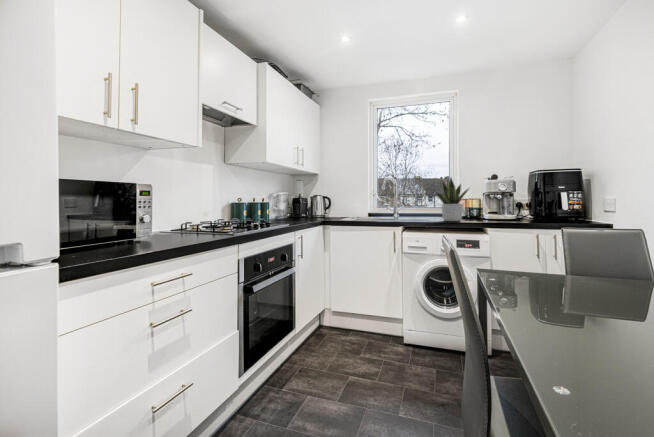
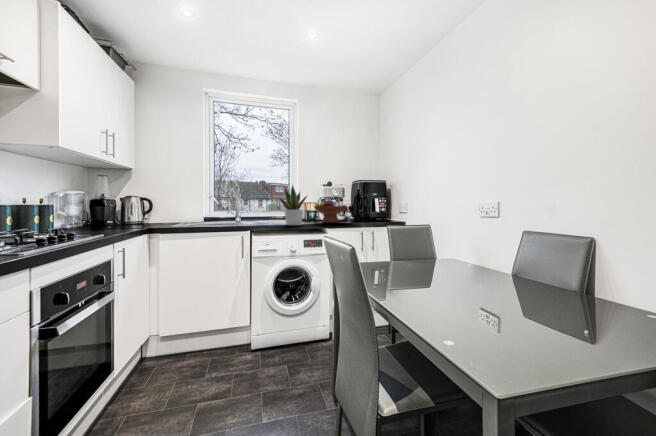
fruit bowl: none [480,192,529,219] -> present [314,200,347,223]

